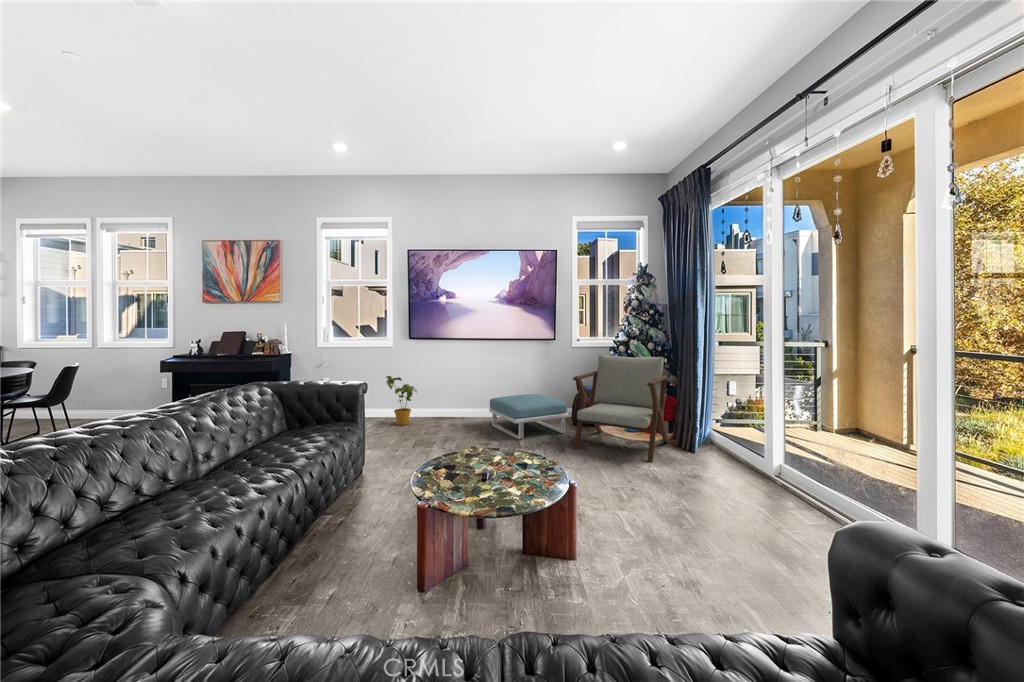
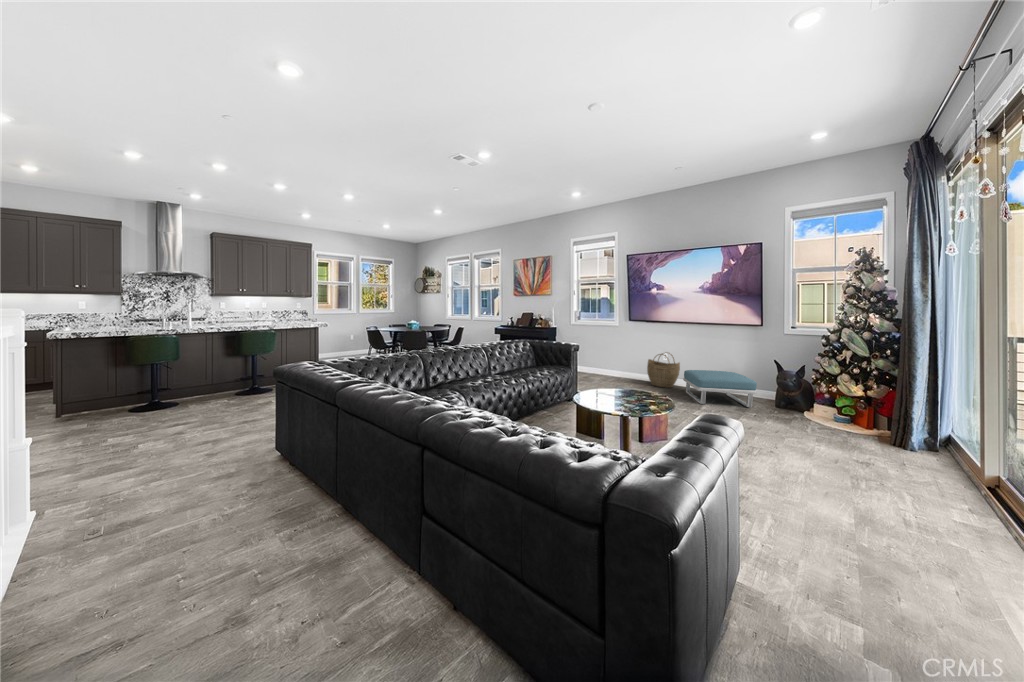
lounge chair: present [573,355,668,461] -> none [750,340,881,445]
house plant: present [386,376,417,425] -> none [606,345,628,381]
woven basket: none [443,378,481,424] -> present [647,352,680,388]

